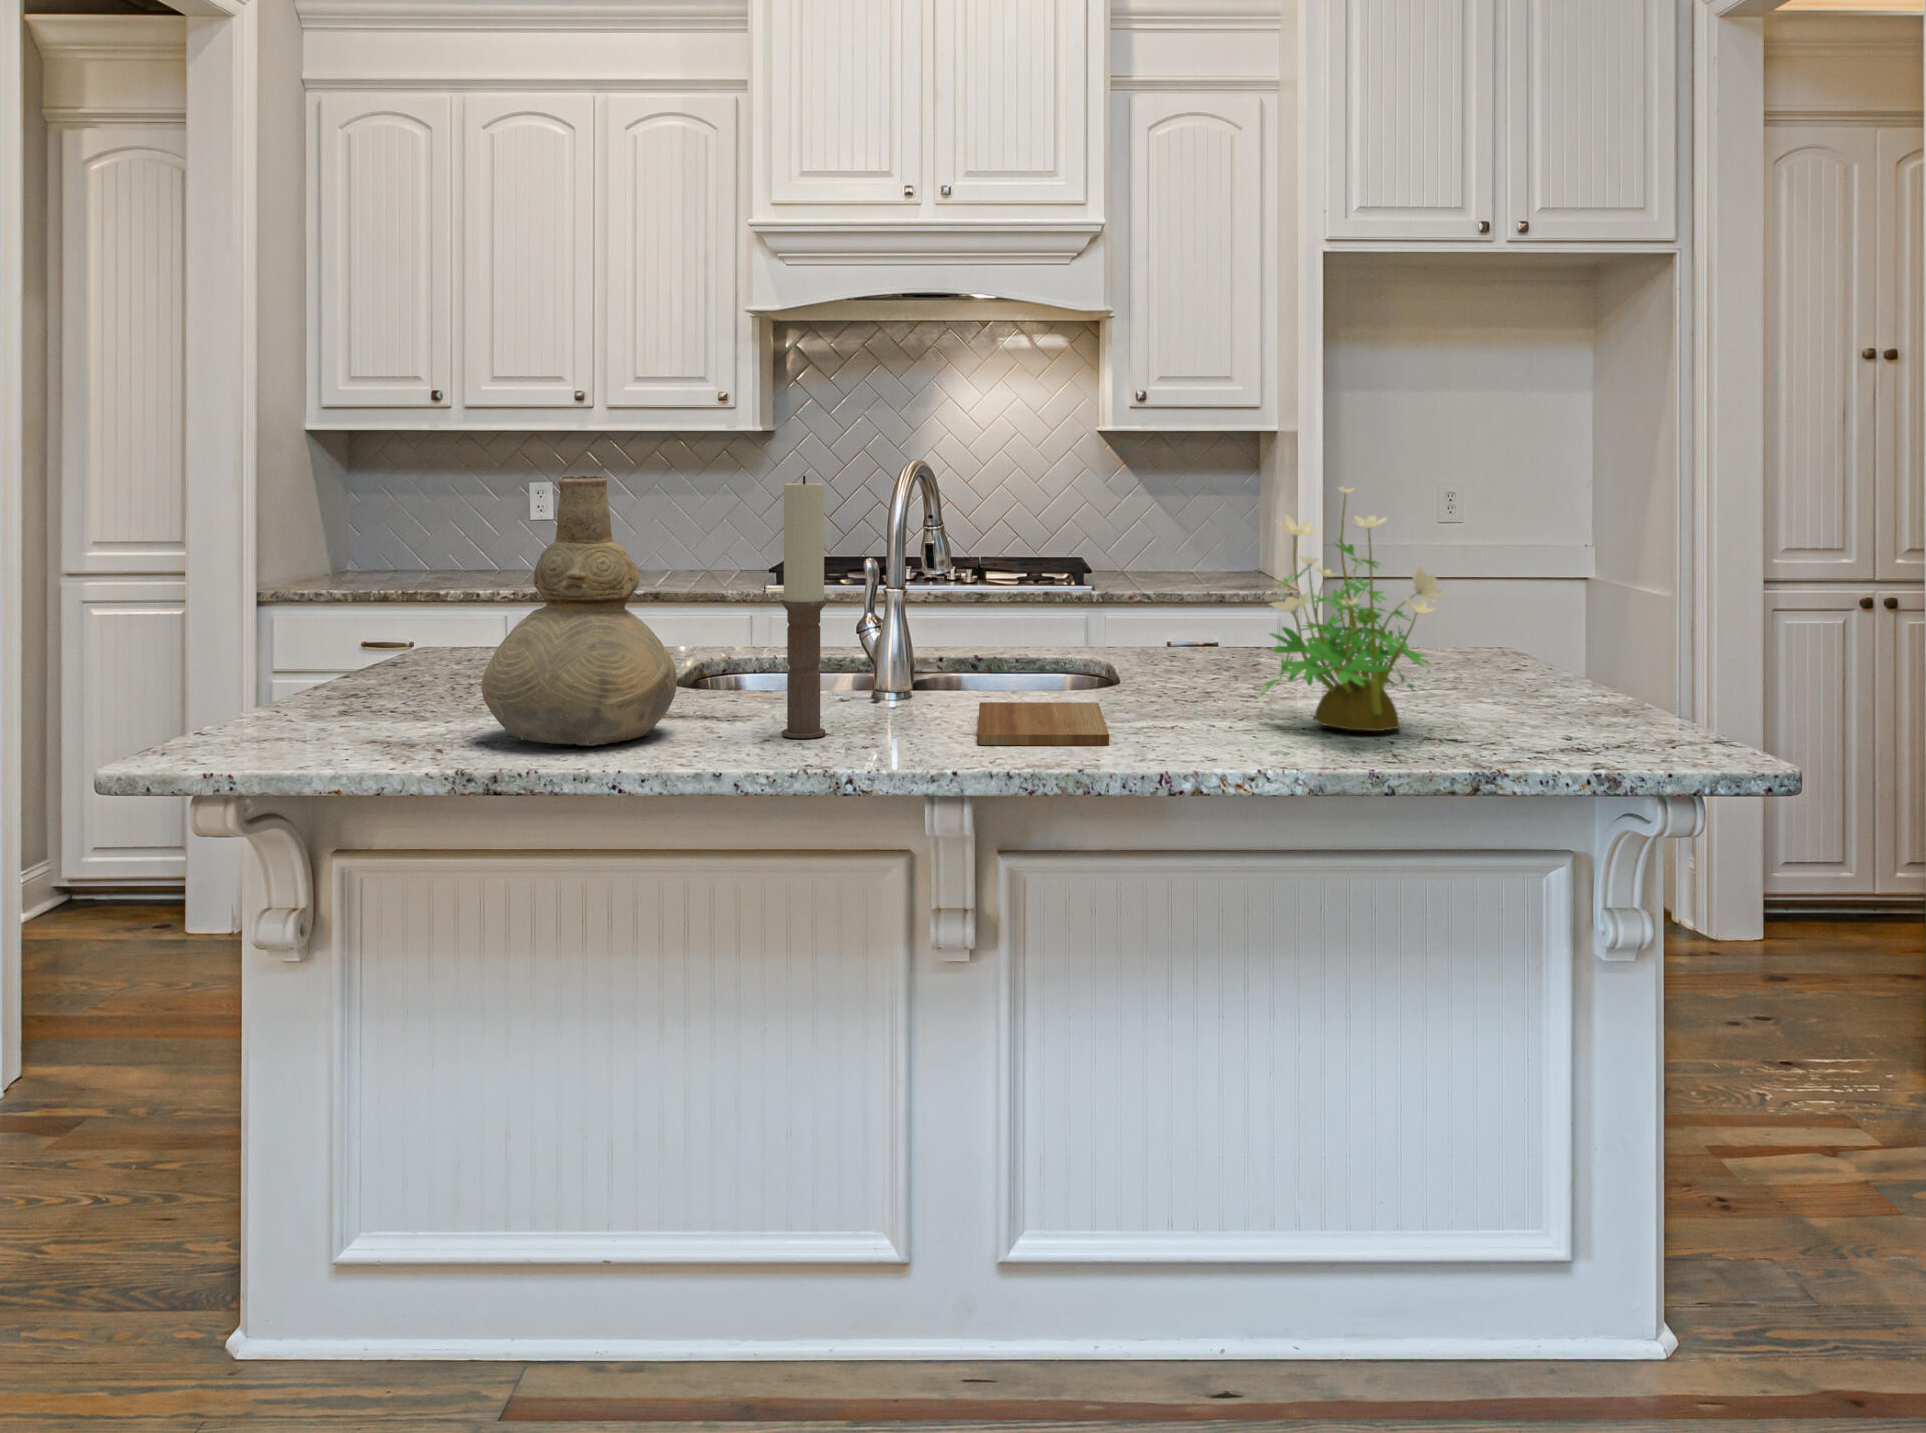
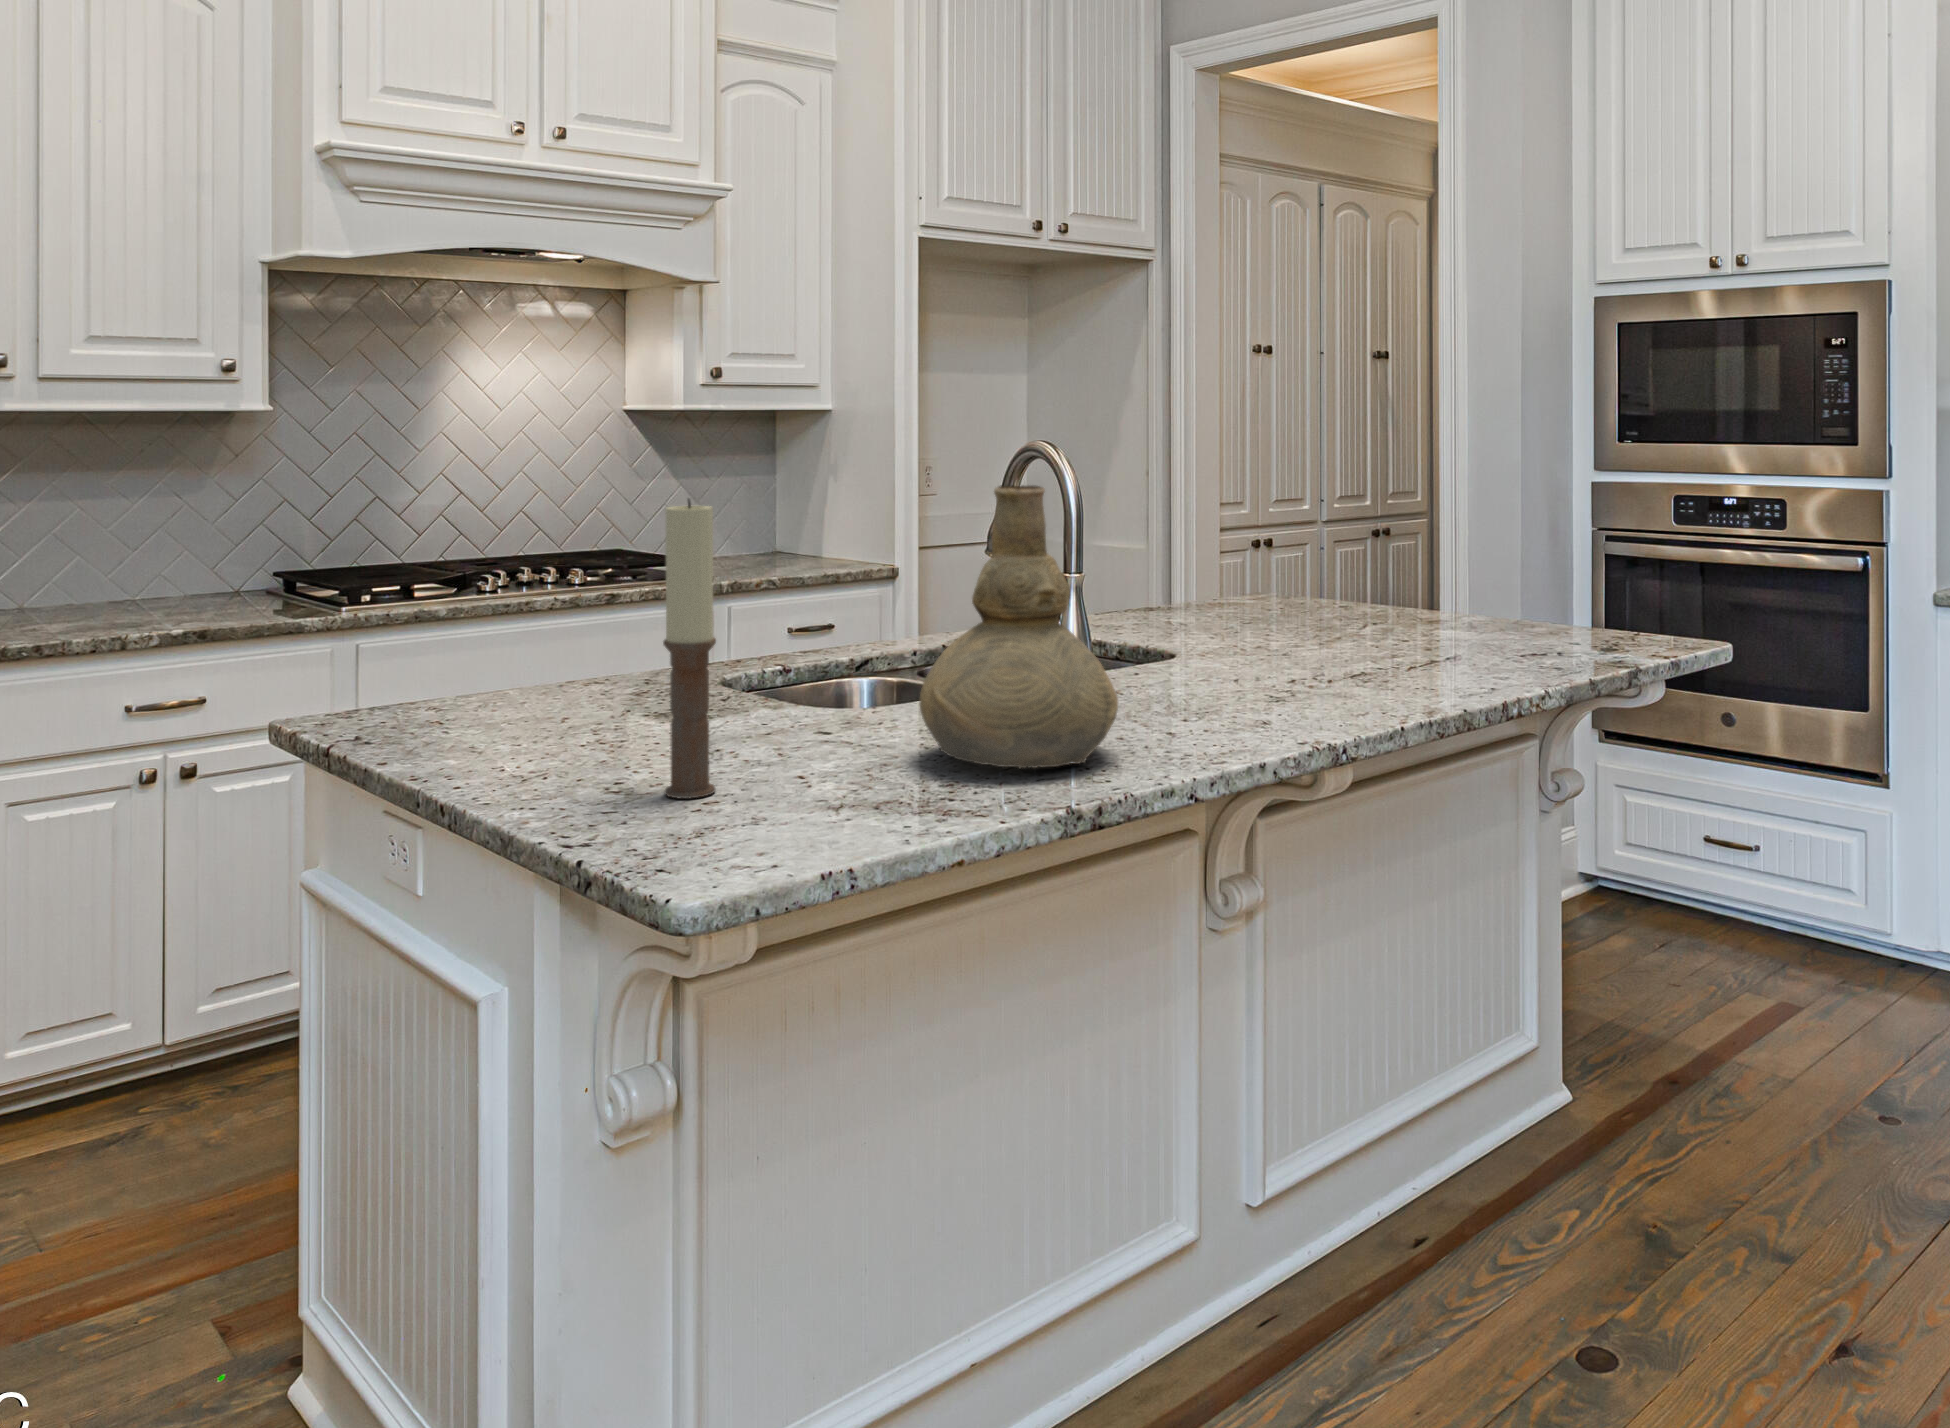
candle: present [781,476,826,738] -> present [663,499,716,798]
potted plant: present [1261,487,1443,731] -> none [1366,467,1561,658]
cutting board: present [977,702,1109,745] -> none [1214,662,1404,708]

